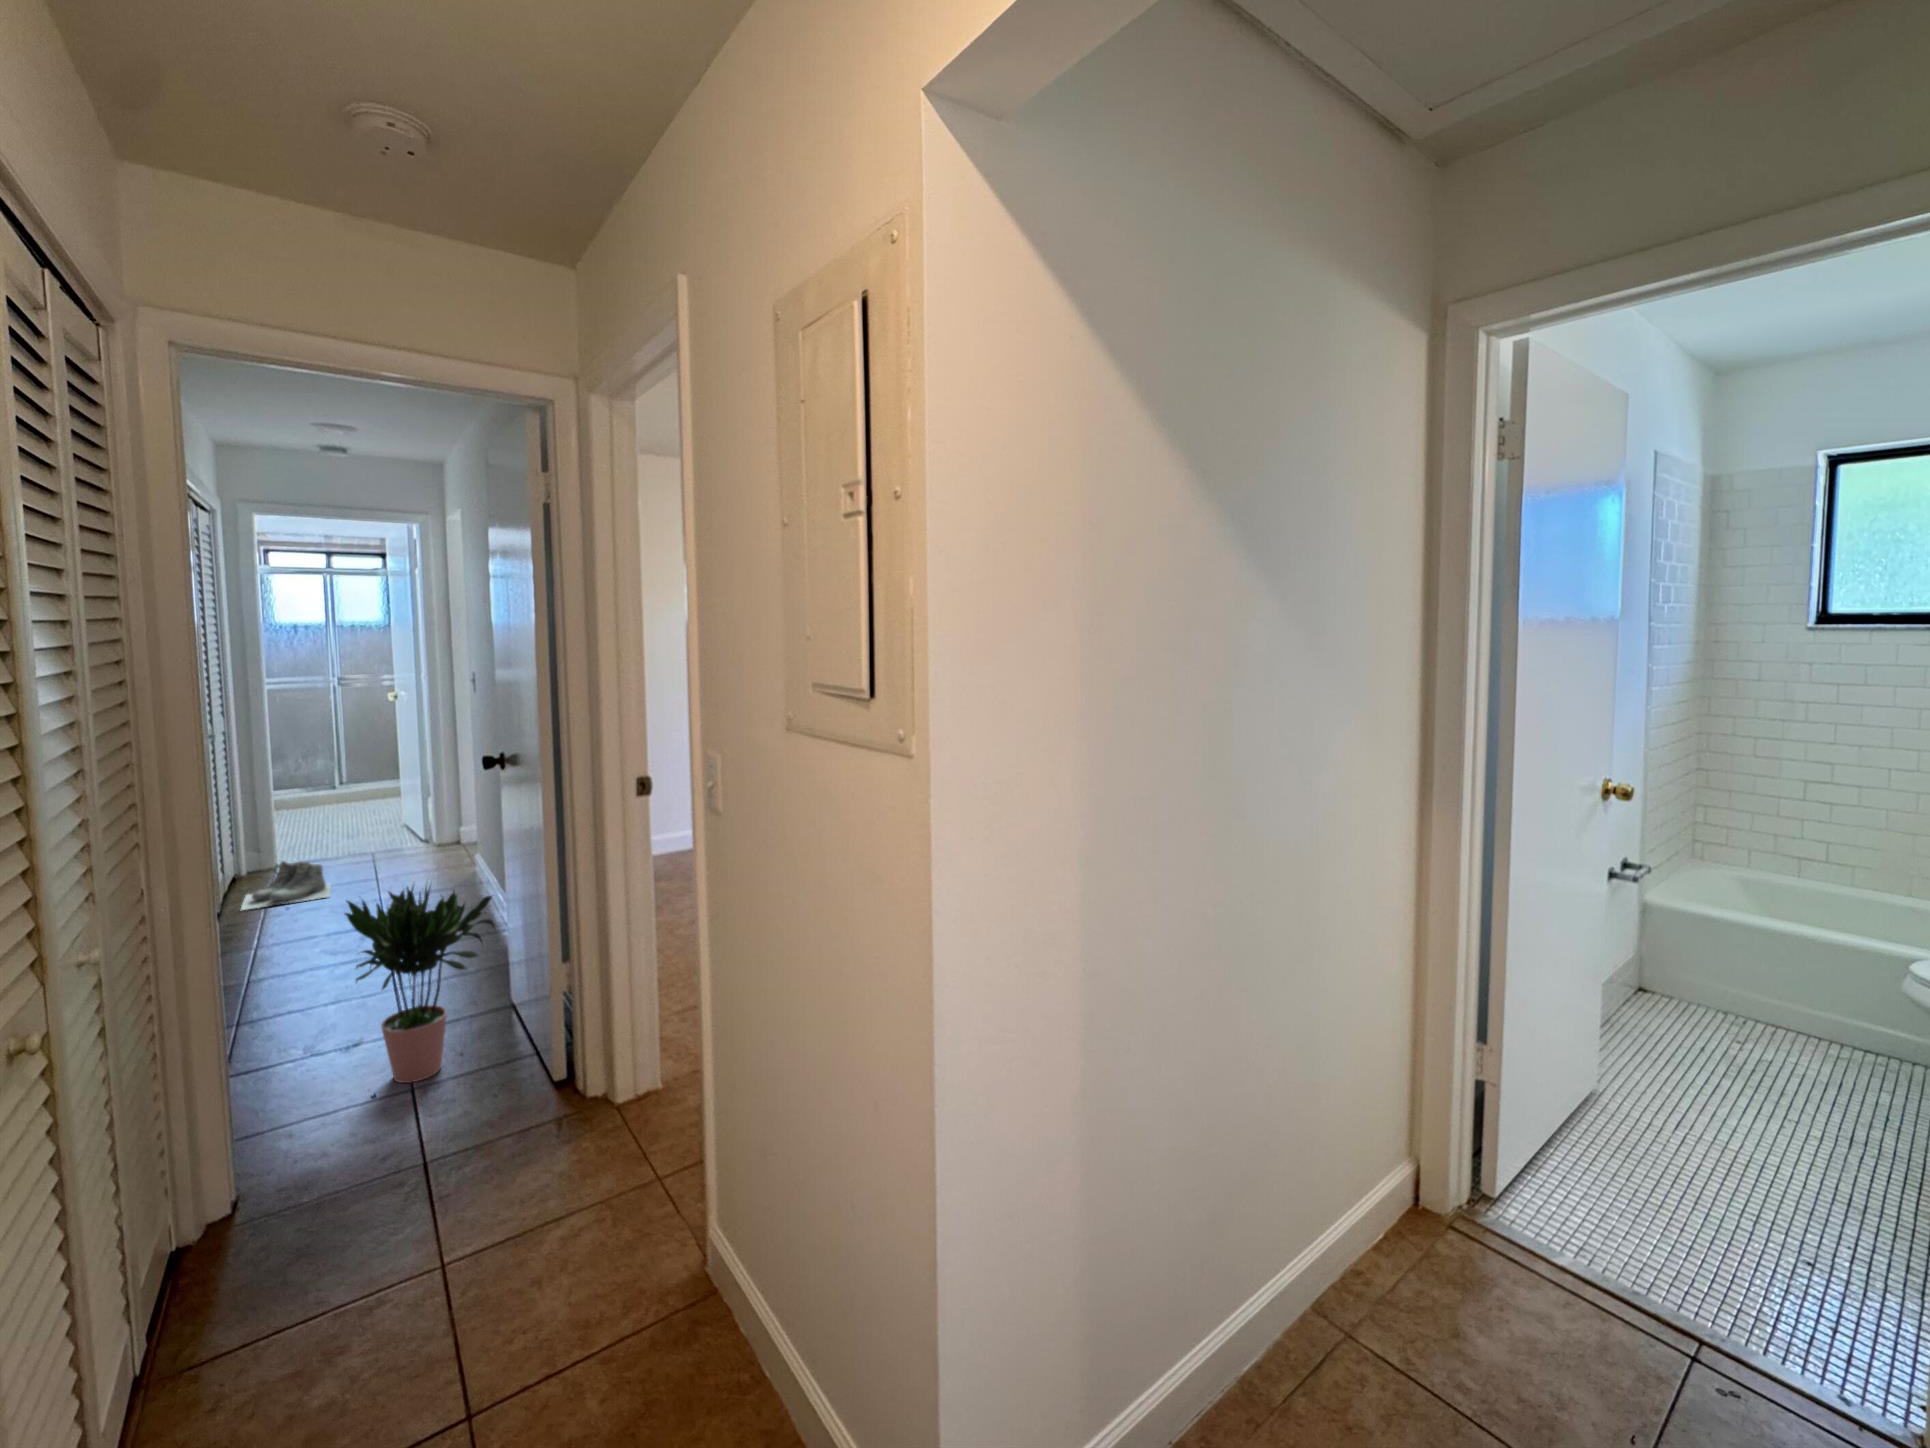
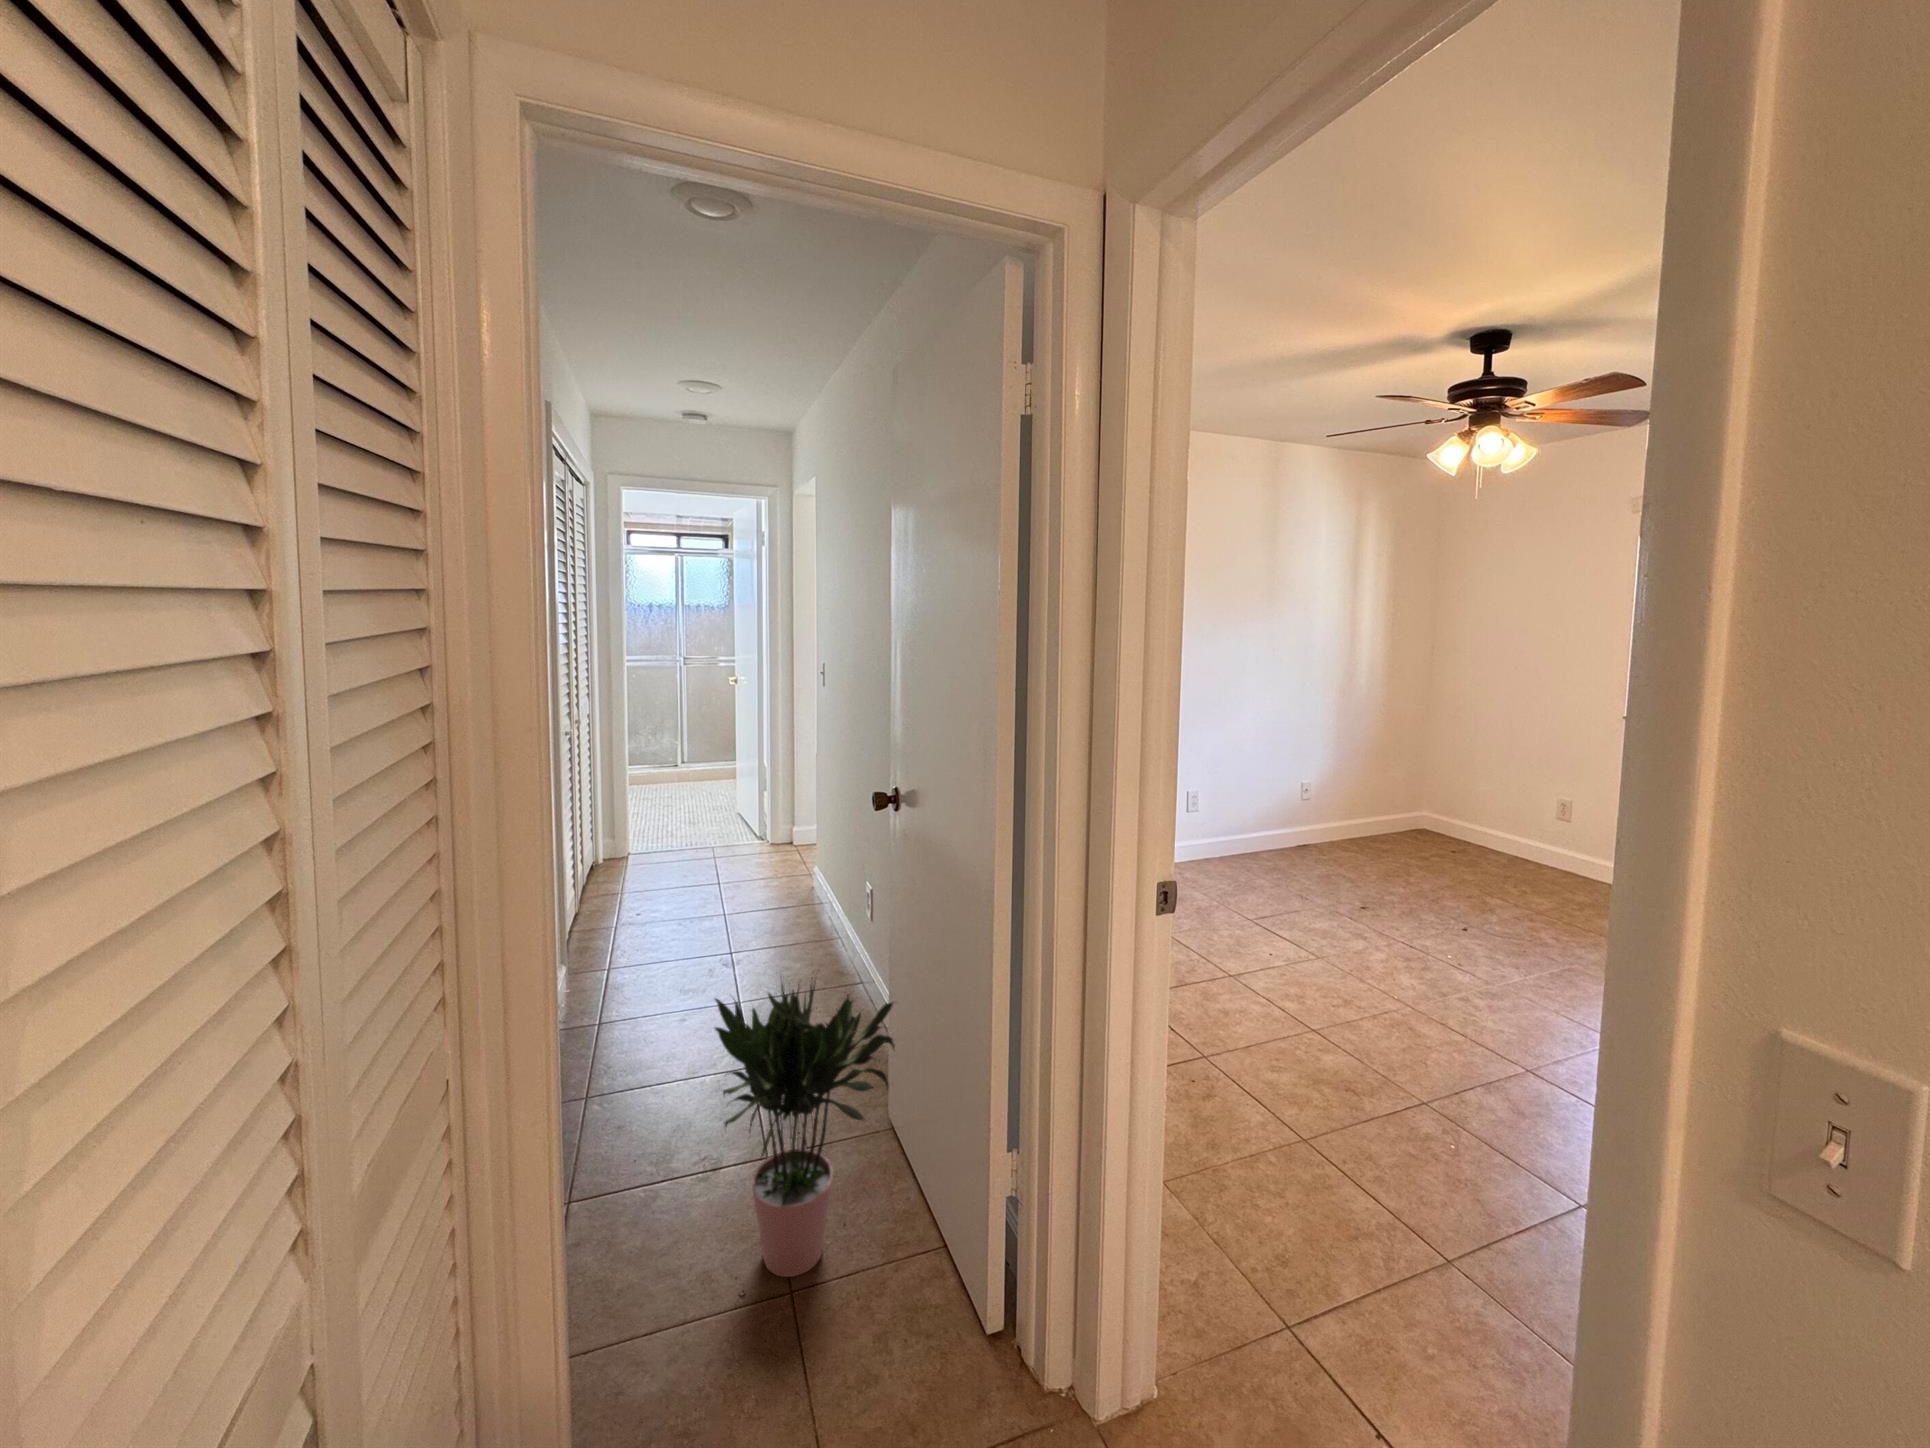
boots: present [241,861,331,910] -> none [594,856,677,909]

